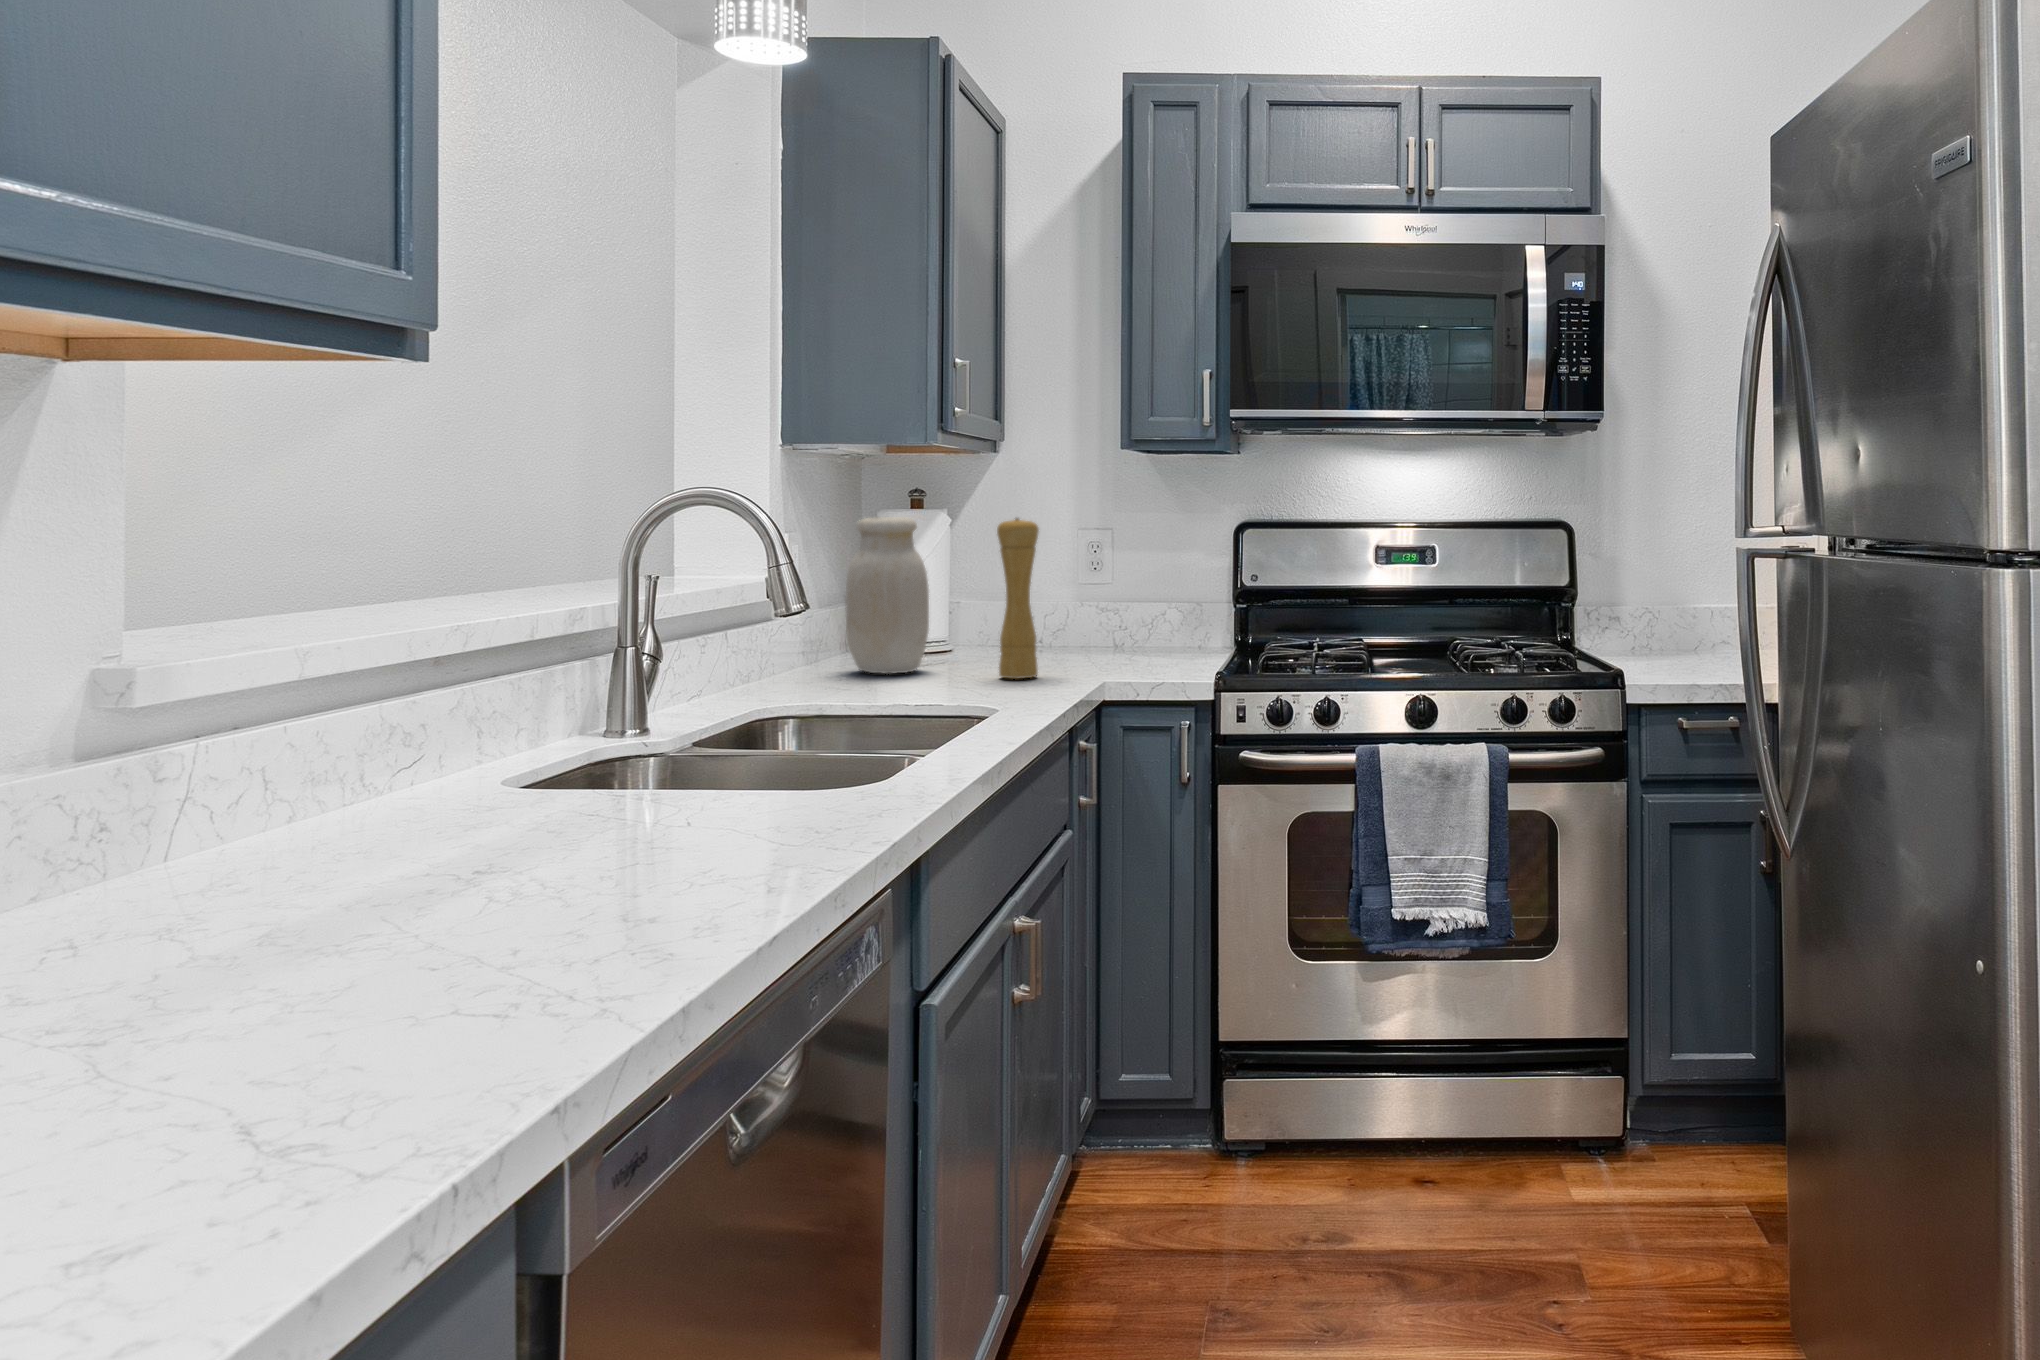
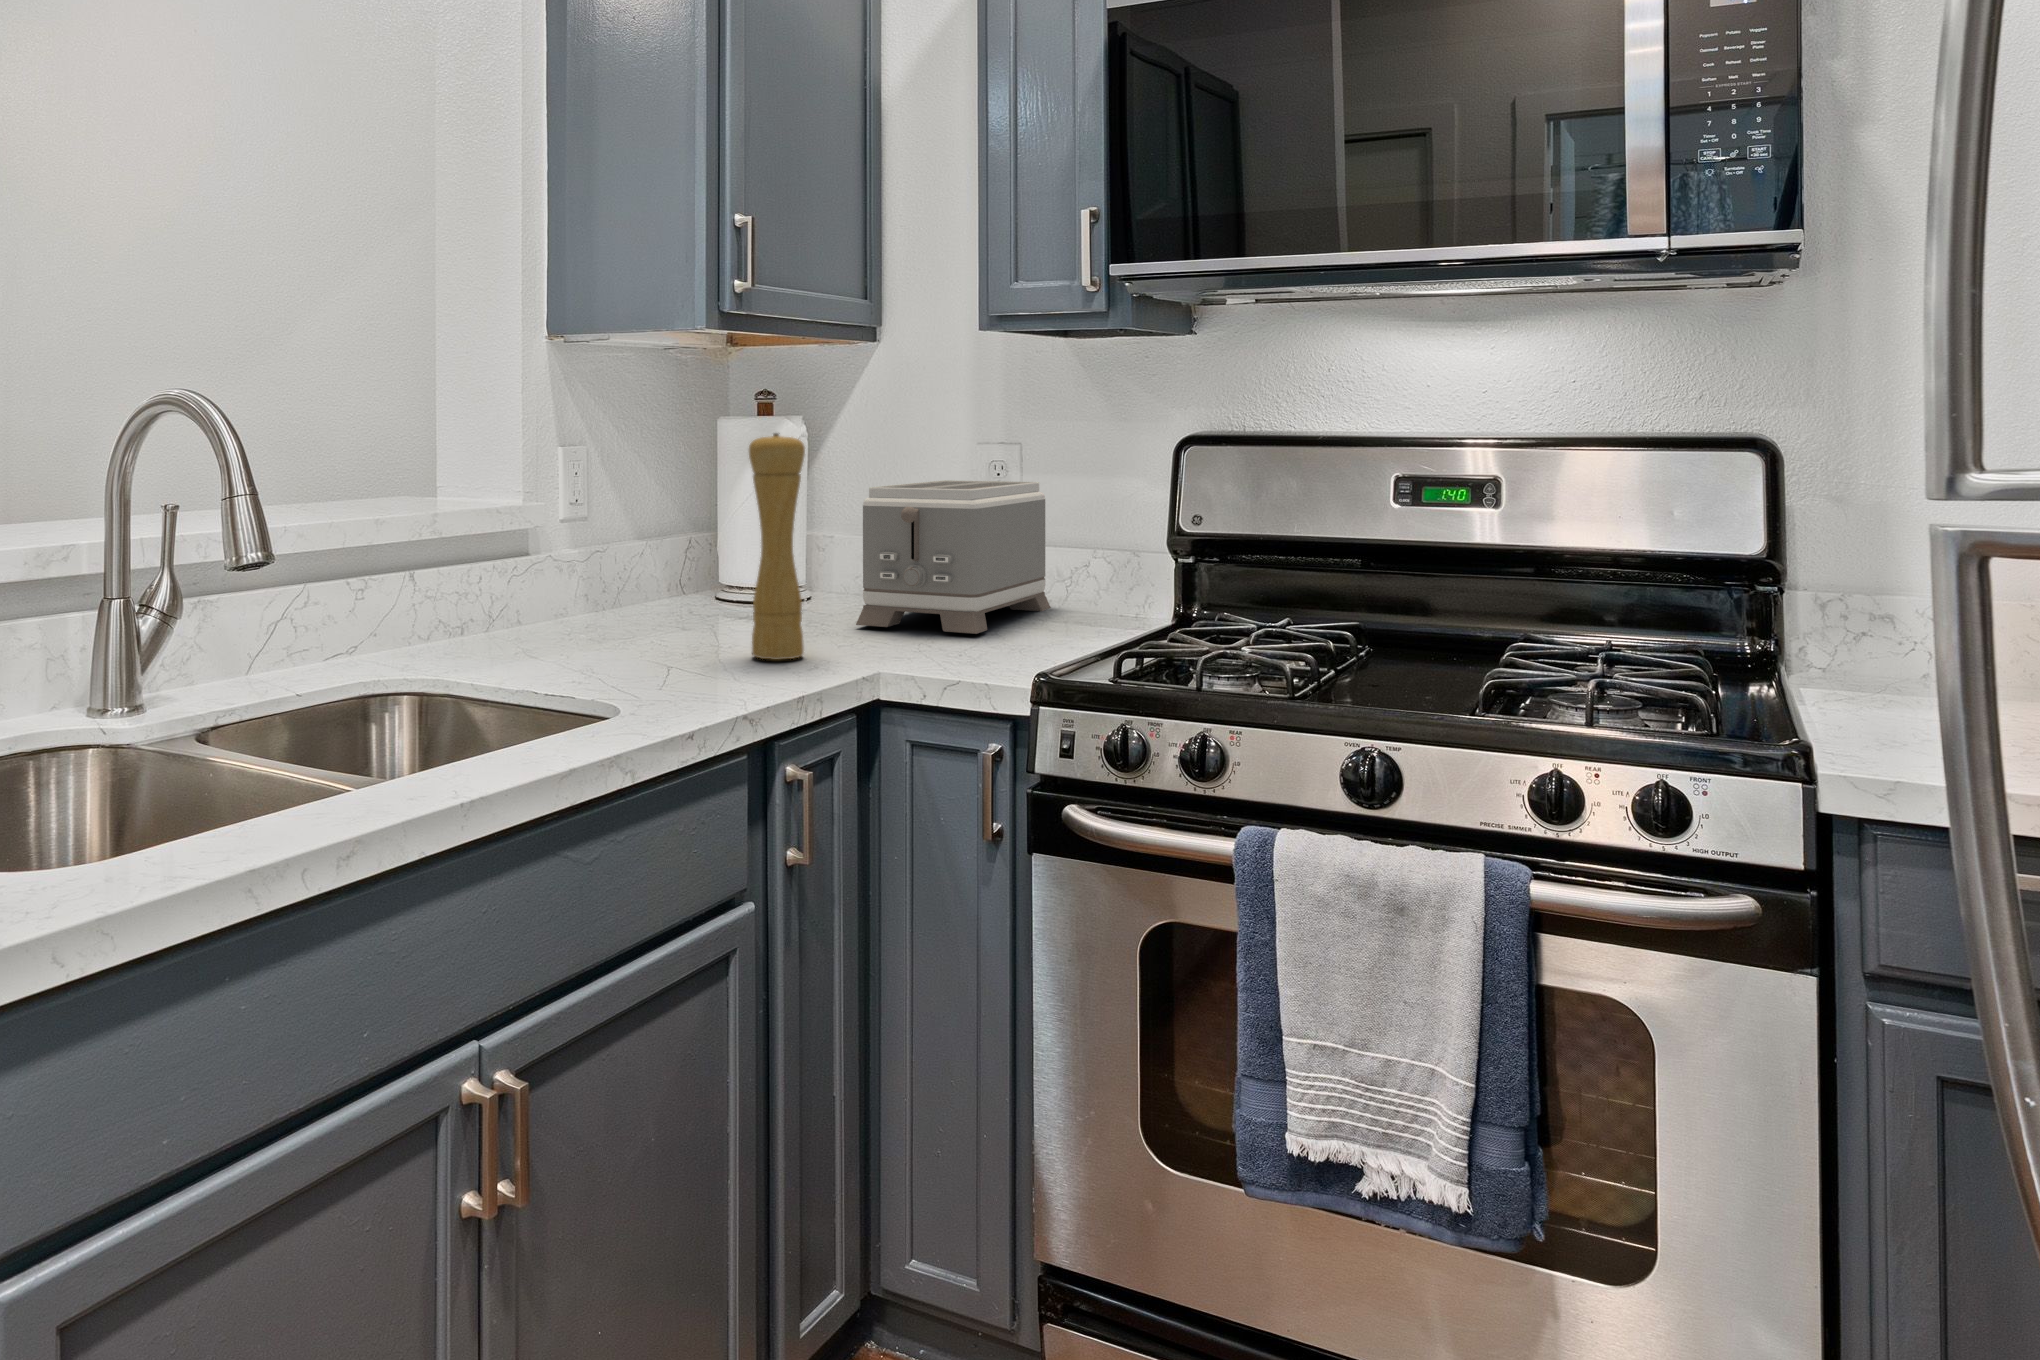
jar: present [845,517,929,674] -> none [601,431,700,637]
toaster: none [1035,554,1145,659] -> present [856,480,1051,634]

